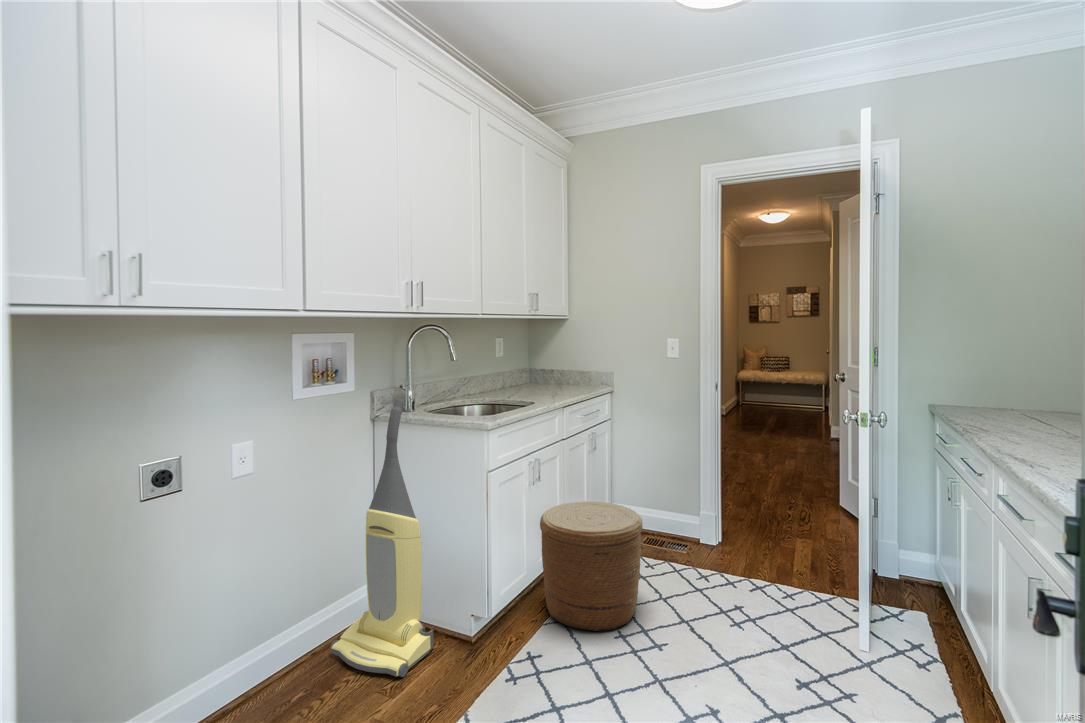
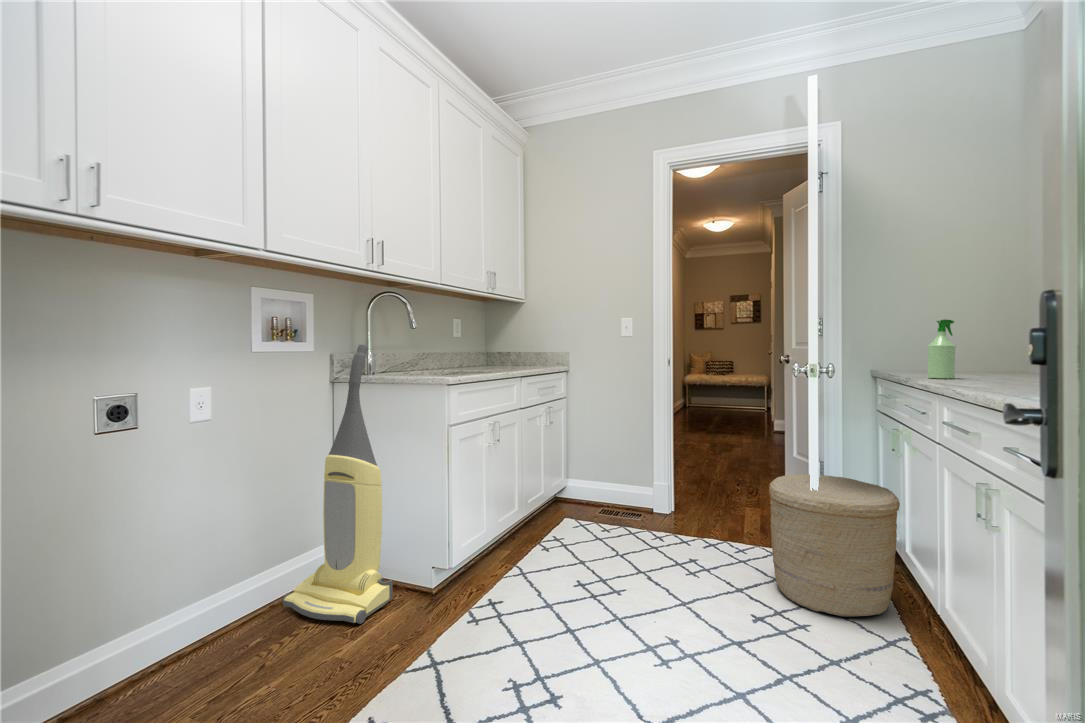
spray bottle: none [996,362,1029,428] -> present [928,319,956,379]
woven basket: present [540,501,643,631] -> present [769,474,900,617]

